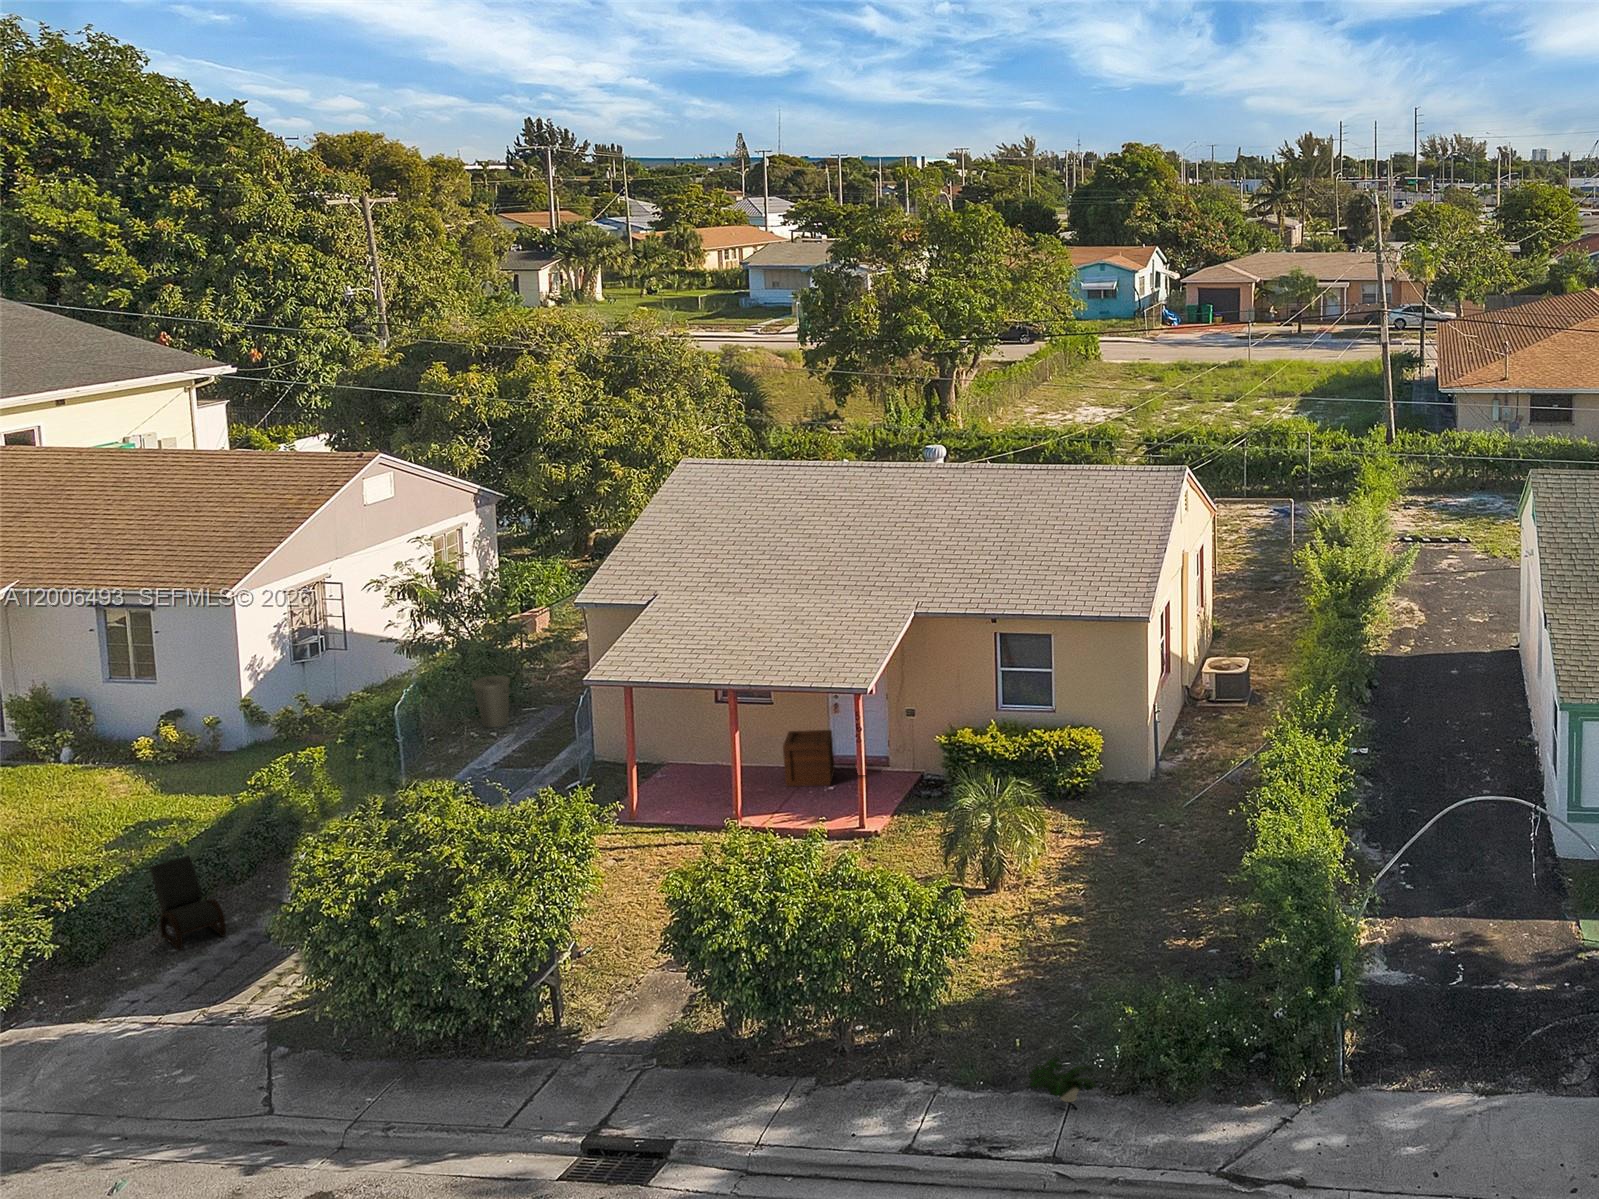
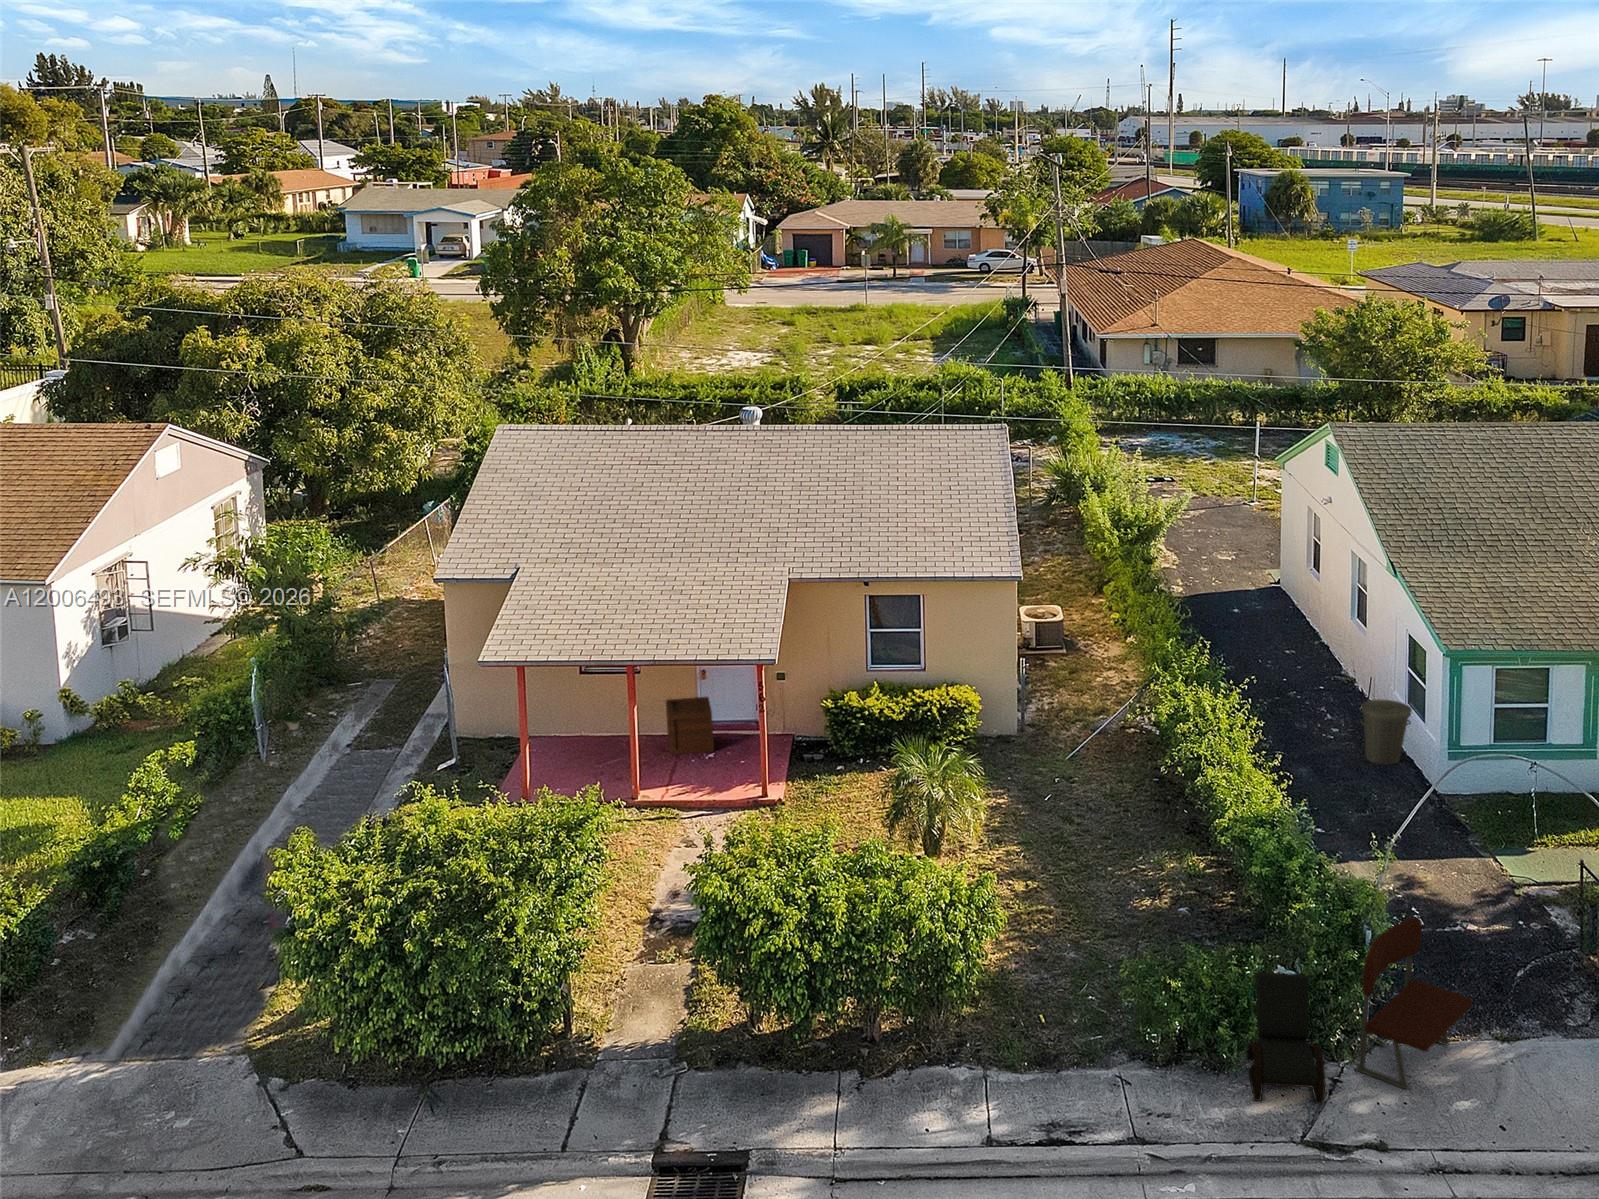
trash can: present [472,676,510,727] -> present [1361,700,1412,765]
lounge chair: present [150,856,226,950] -> present [1246,972,1326,1104]
bench: none [1312,962,1450,1138] -> present [1357,917,1473,1089]
potted plant: present [1029,1057,1096,1102] -> present [274,707,310,730]

